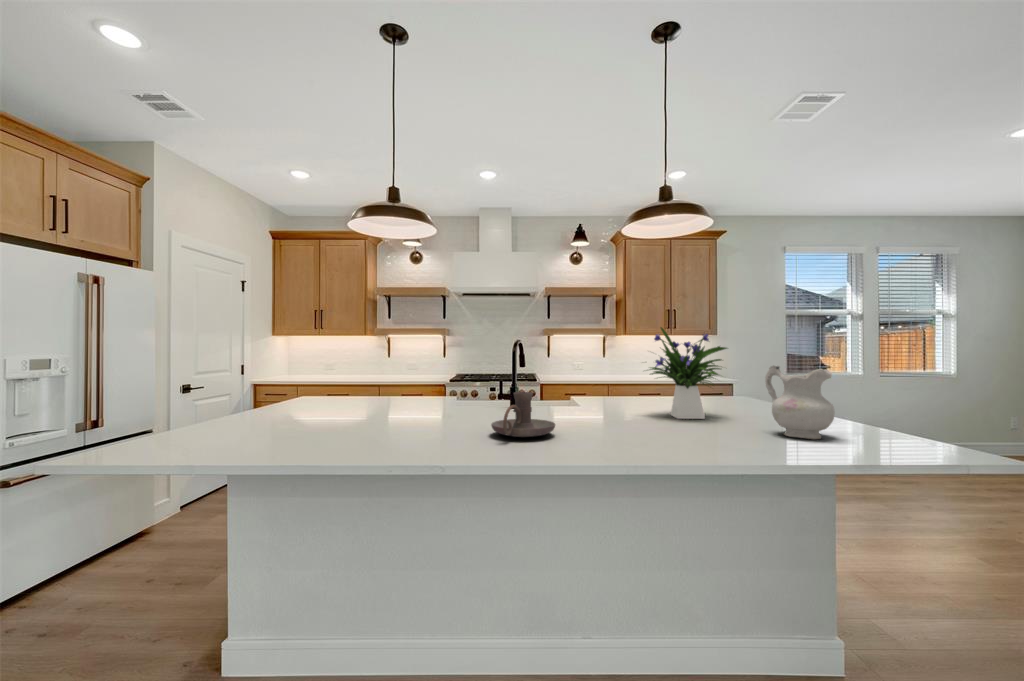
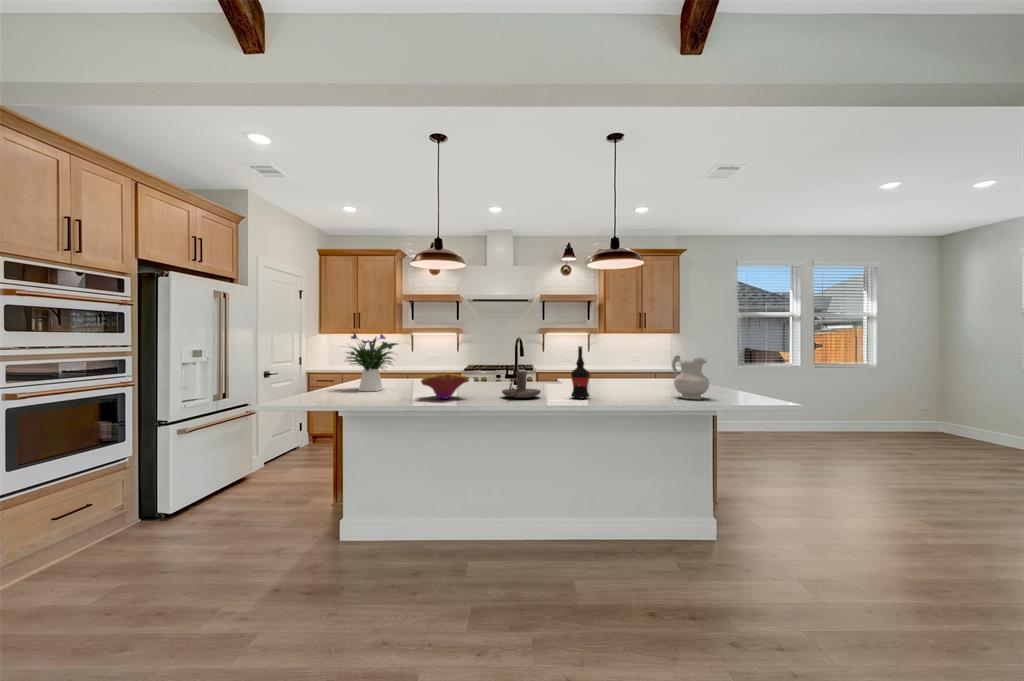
flower arrangement: present [650,327,727,419] -> present [347,332,398,391]
wine bottle: none [605,351,636,437] -> present [571,346,590,398]
decorative bowl: none [354,394,437,440] -> present [421,373,469,399]

